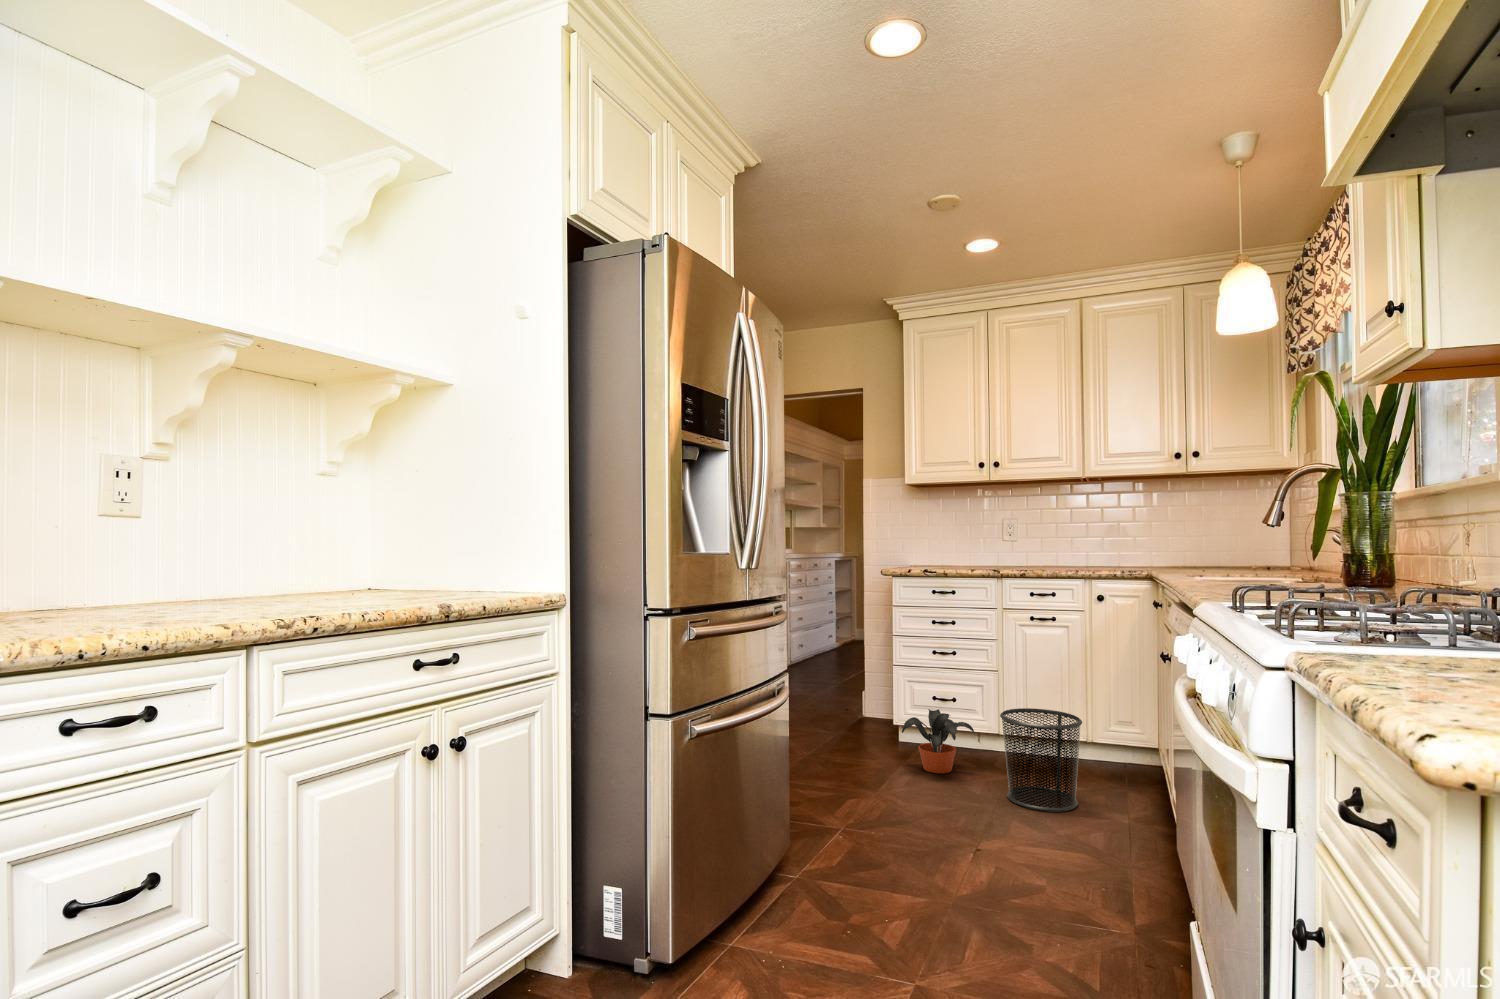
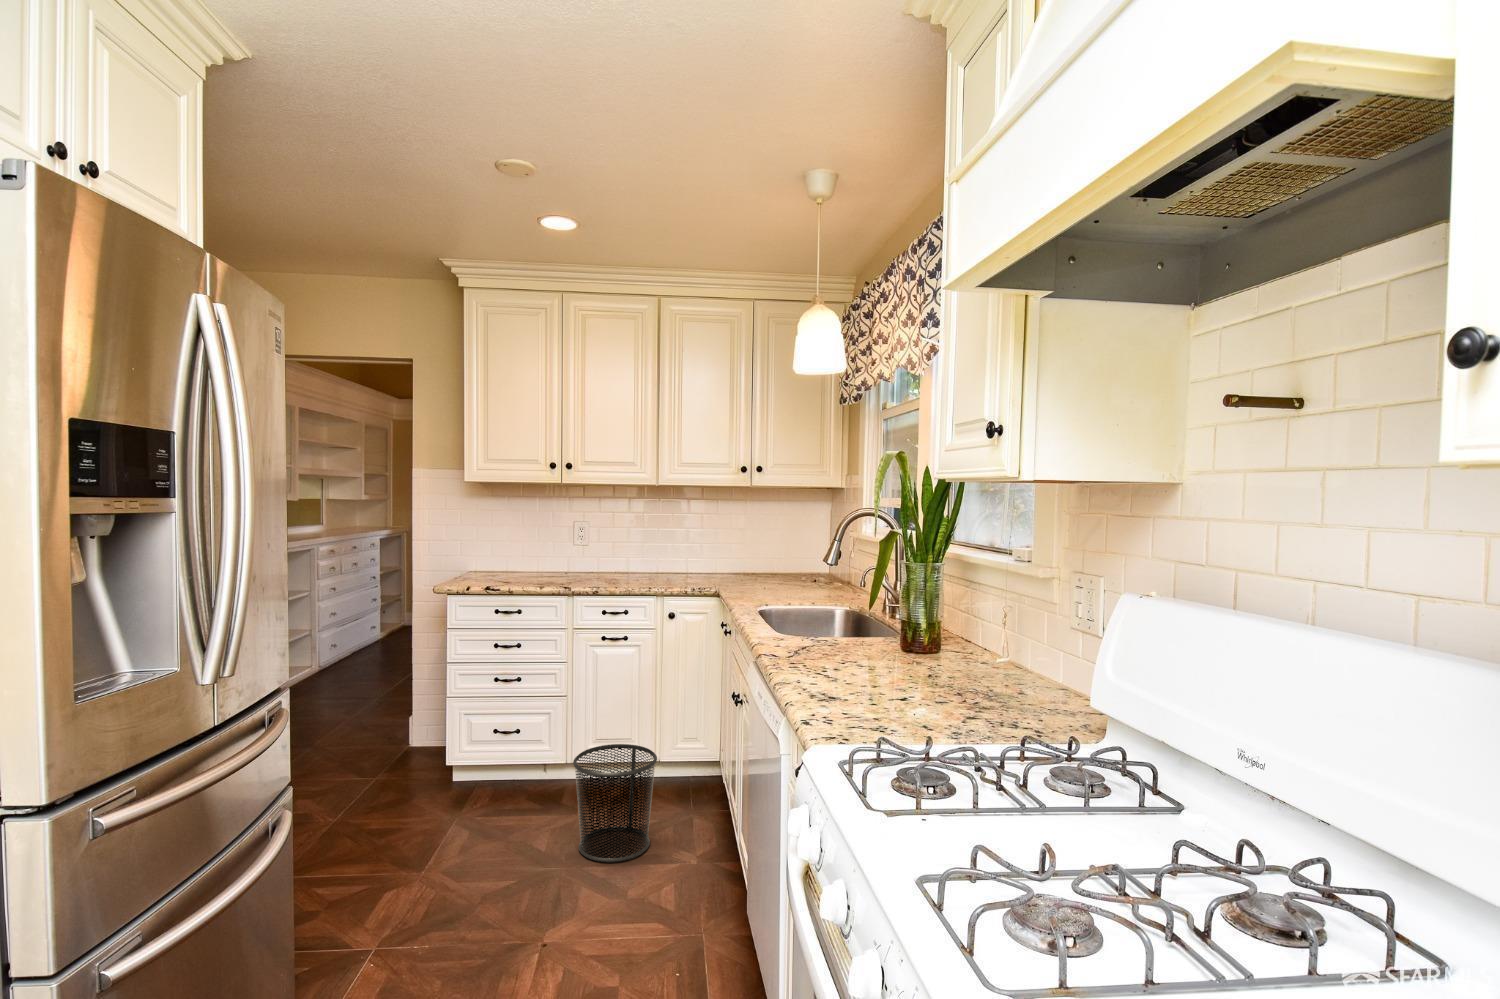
potted plant: present [902,709,975,773] -> none [457,751,544,830]

